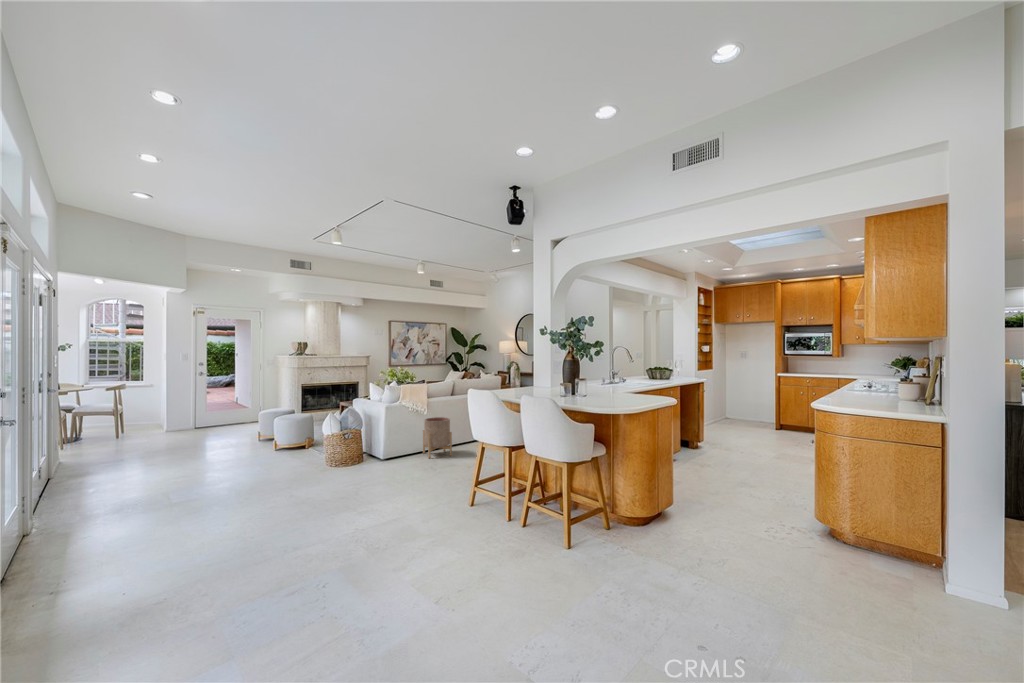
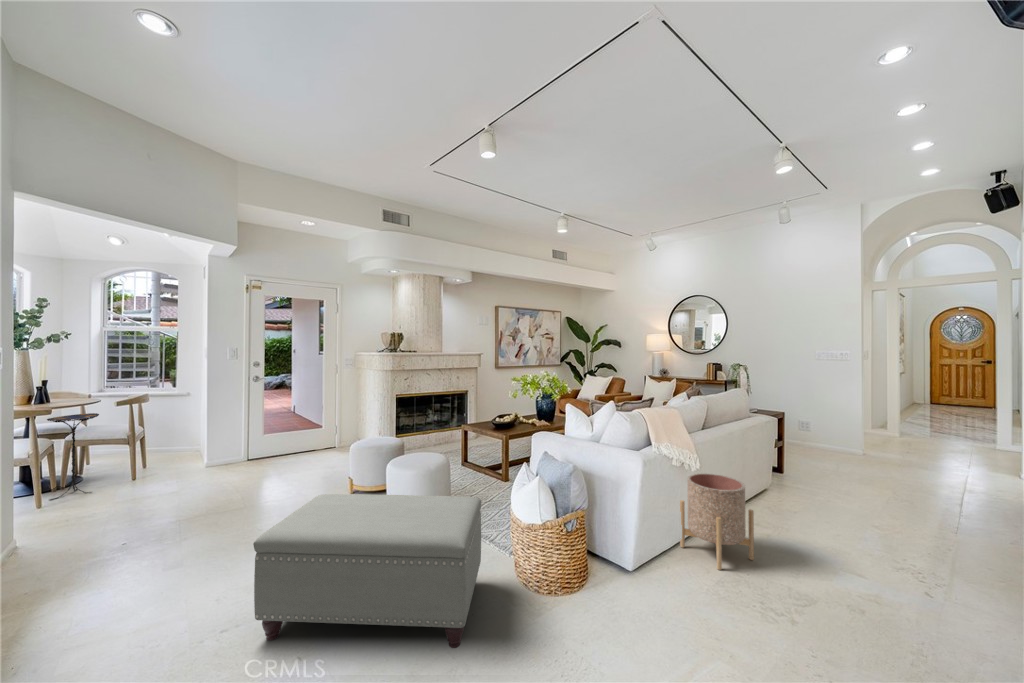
side table: none [68,395,99,446] -> present [47,413,99,500]
ottoman: none [200,423,311,476] -> present [253,494,481,648]

